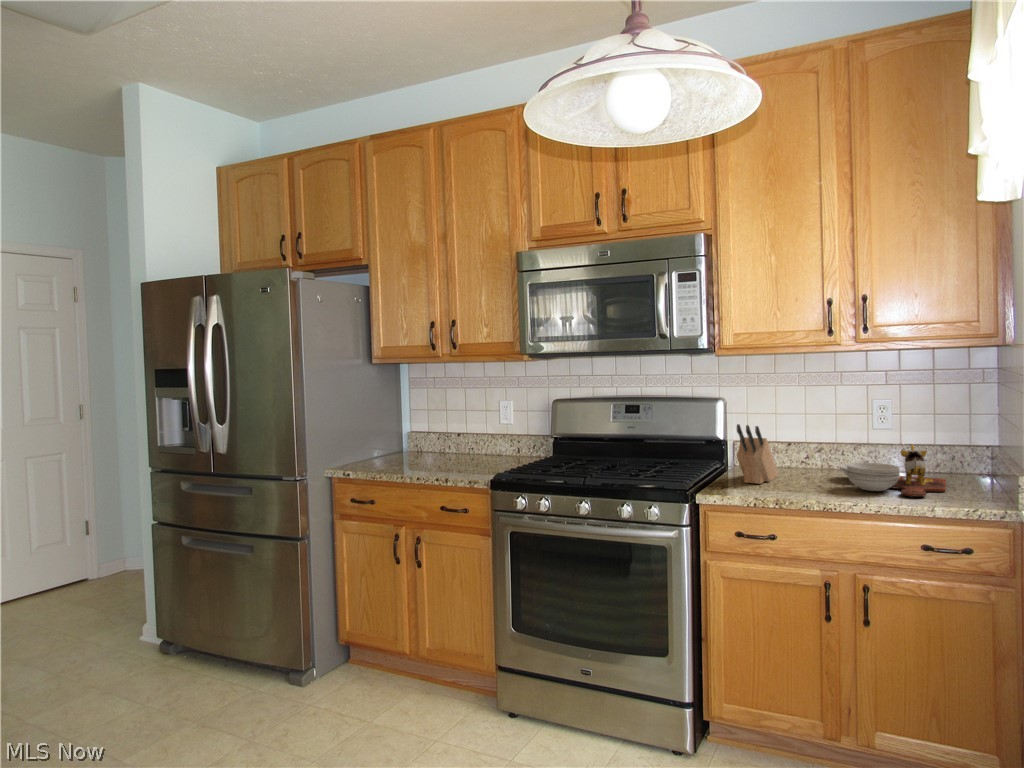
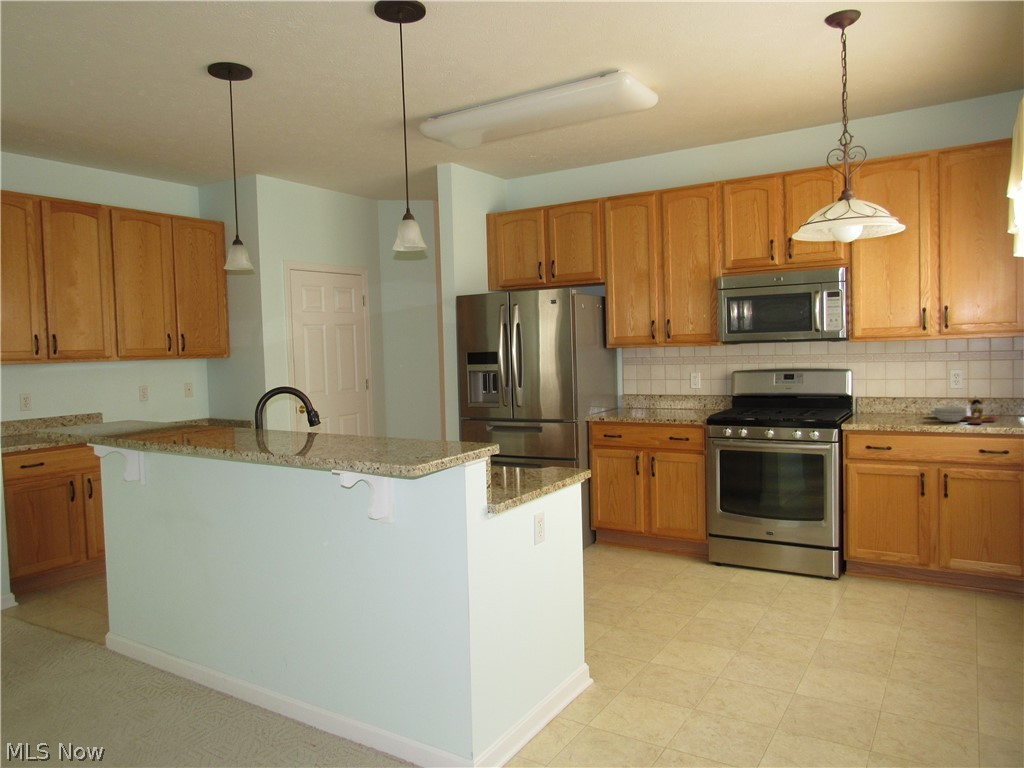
knife block: present [737,424,779,484] -> none [864,384,890,420]

